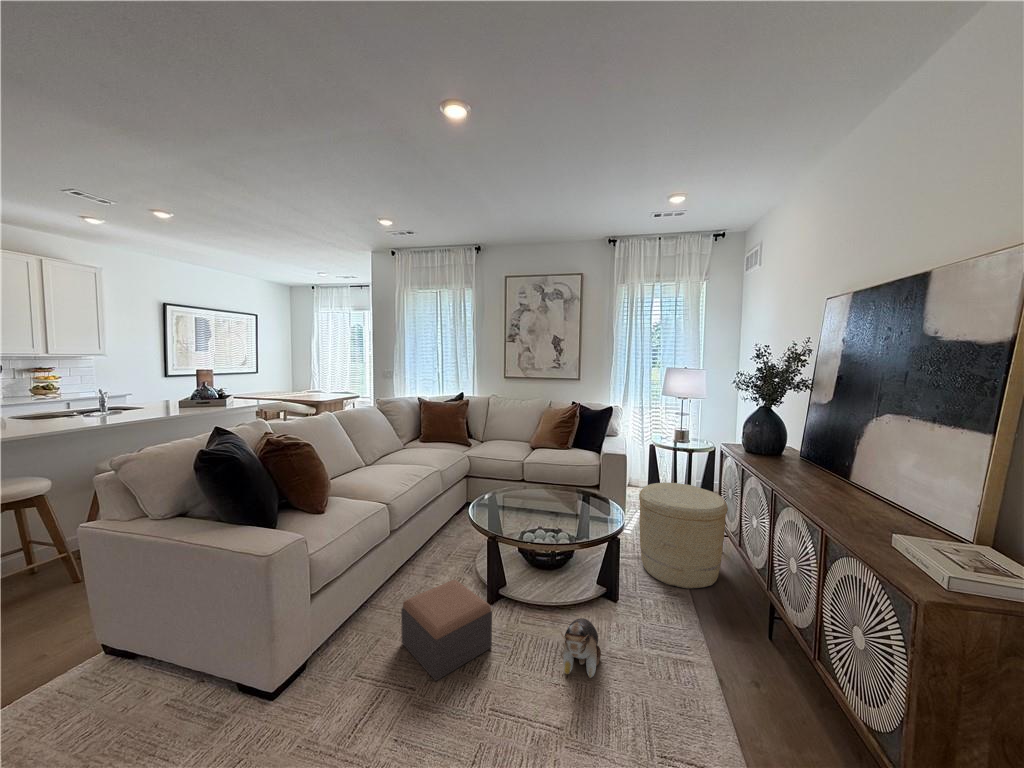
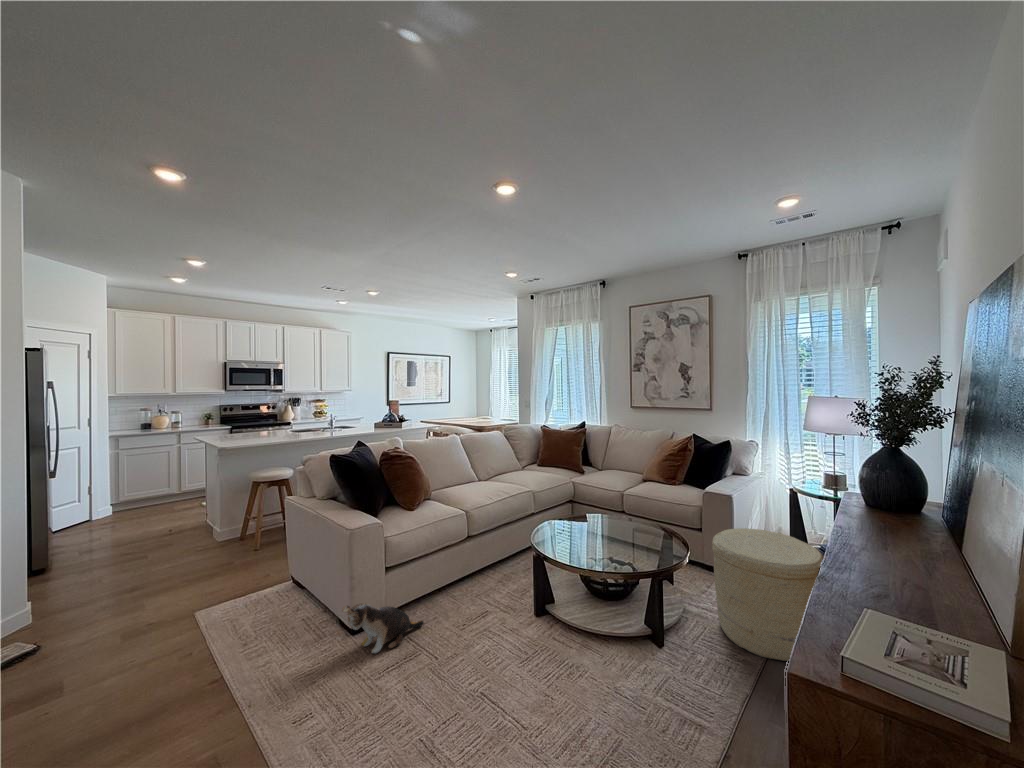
footstool: present [401,580,492,681] -> none [449,582,514,659]
plush toy: present [560,618,601,678] -> present [342,603,424,653]

